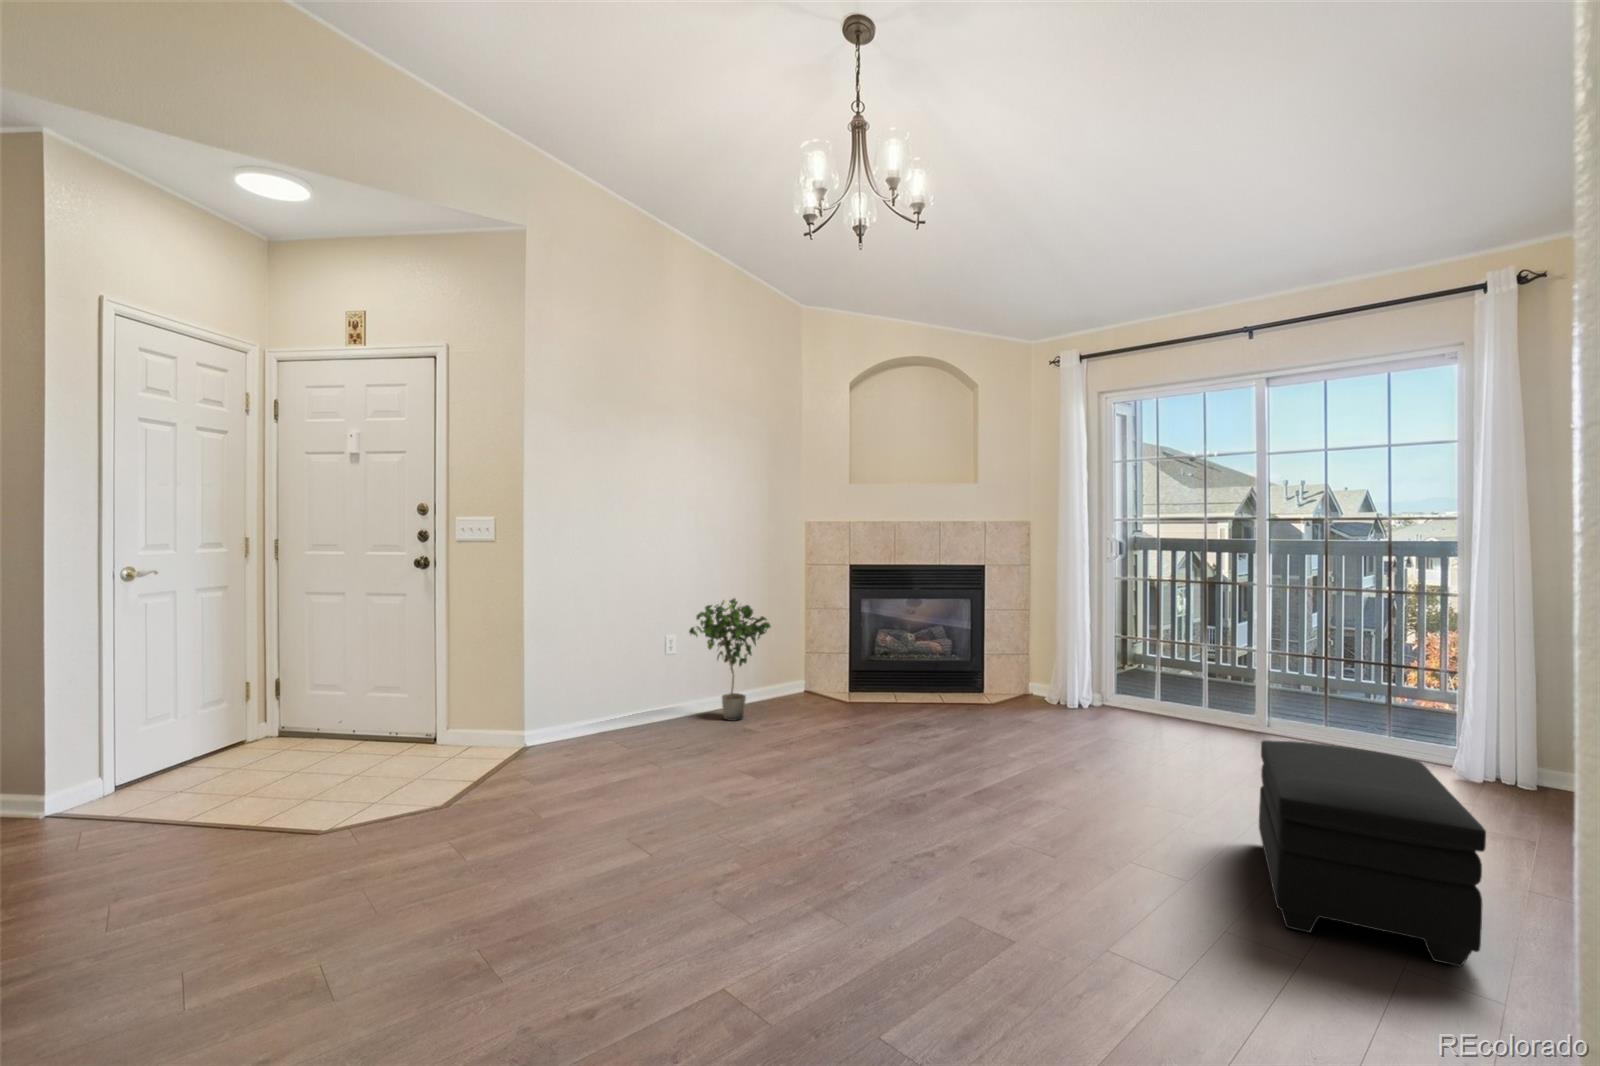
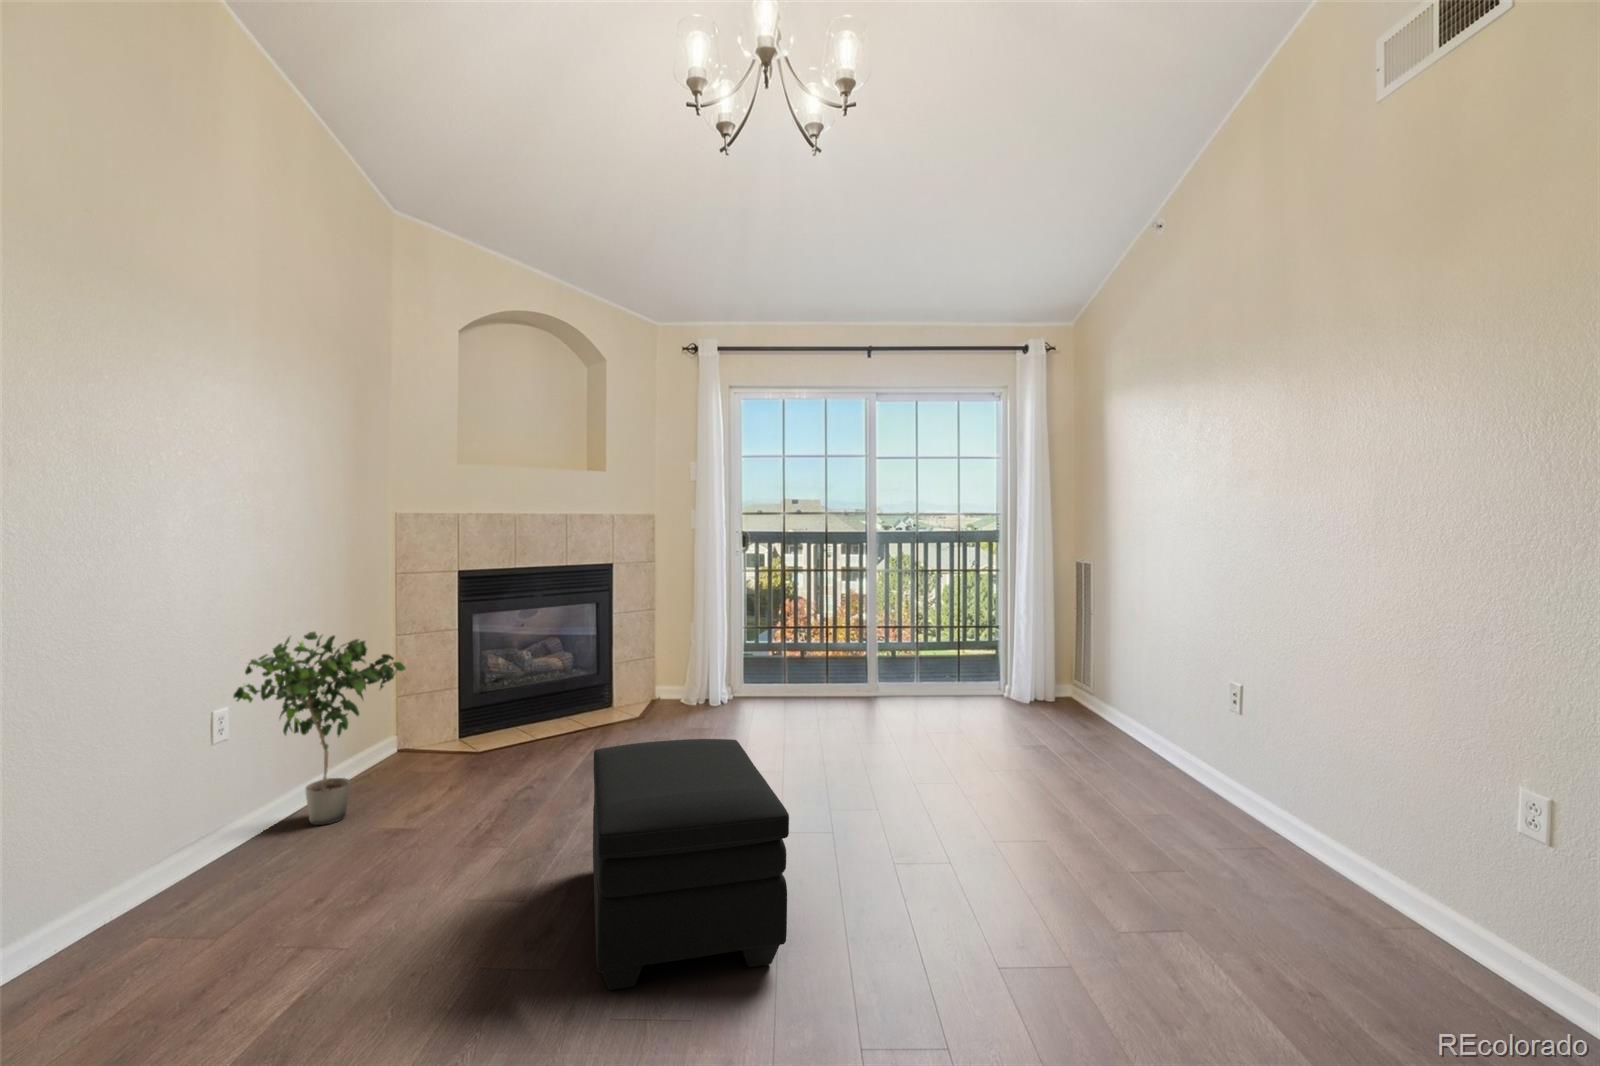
ottoman: present [1259,740,1486,967] -> present [593,739,789,990]

